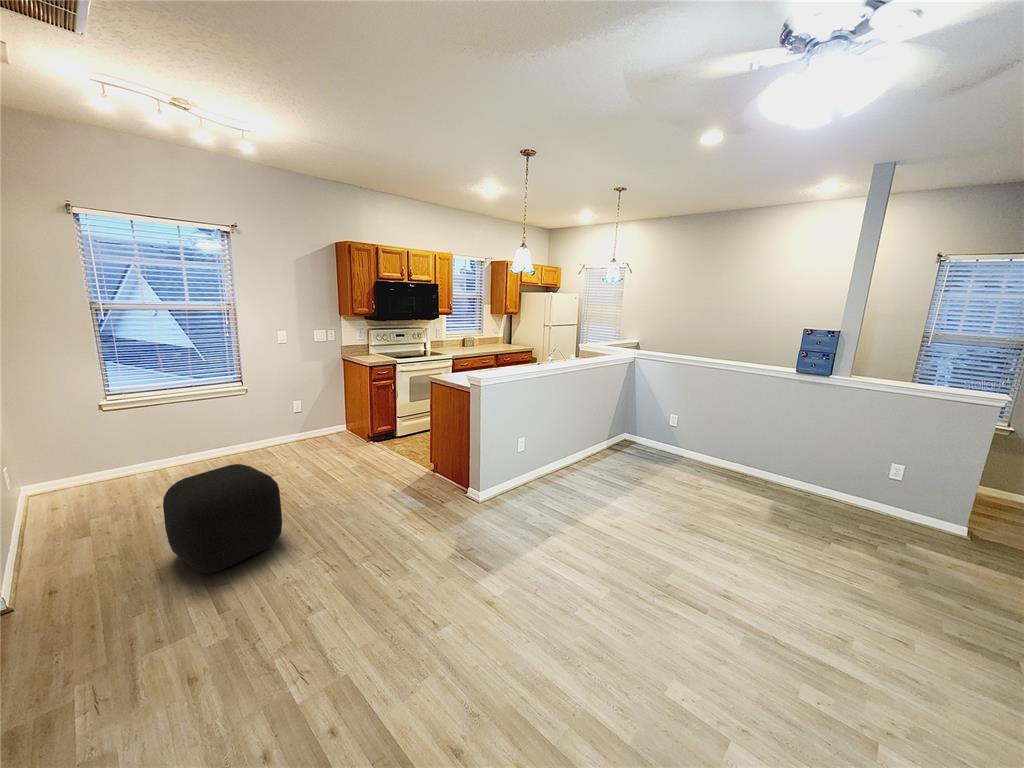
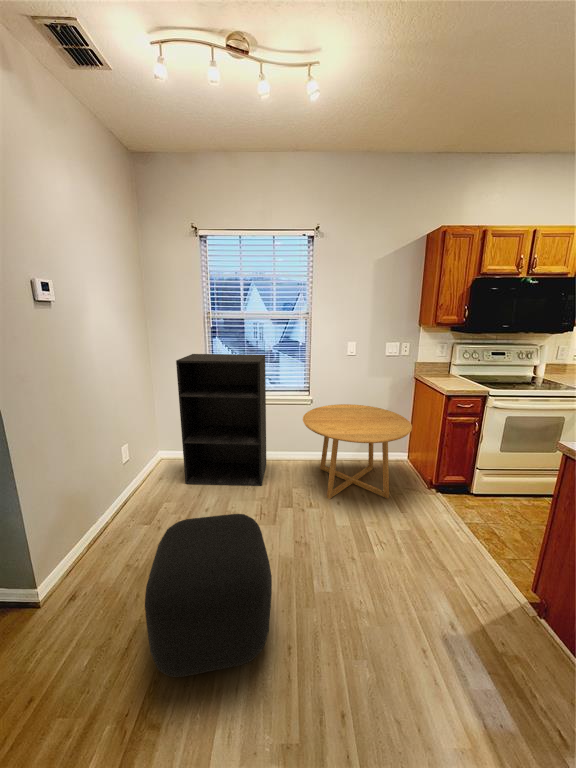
bookshelf: none [65,348,207,507] -> present [176,354,266,486]
round table: none [244,388,349,468] -> present [303,404,412,499]

